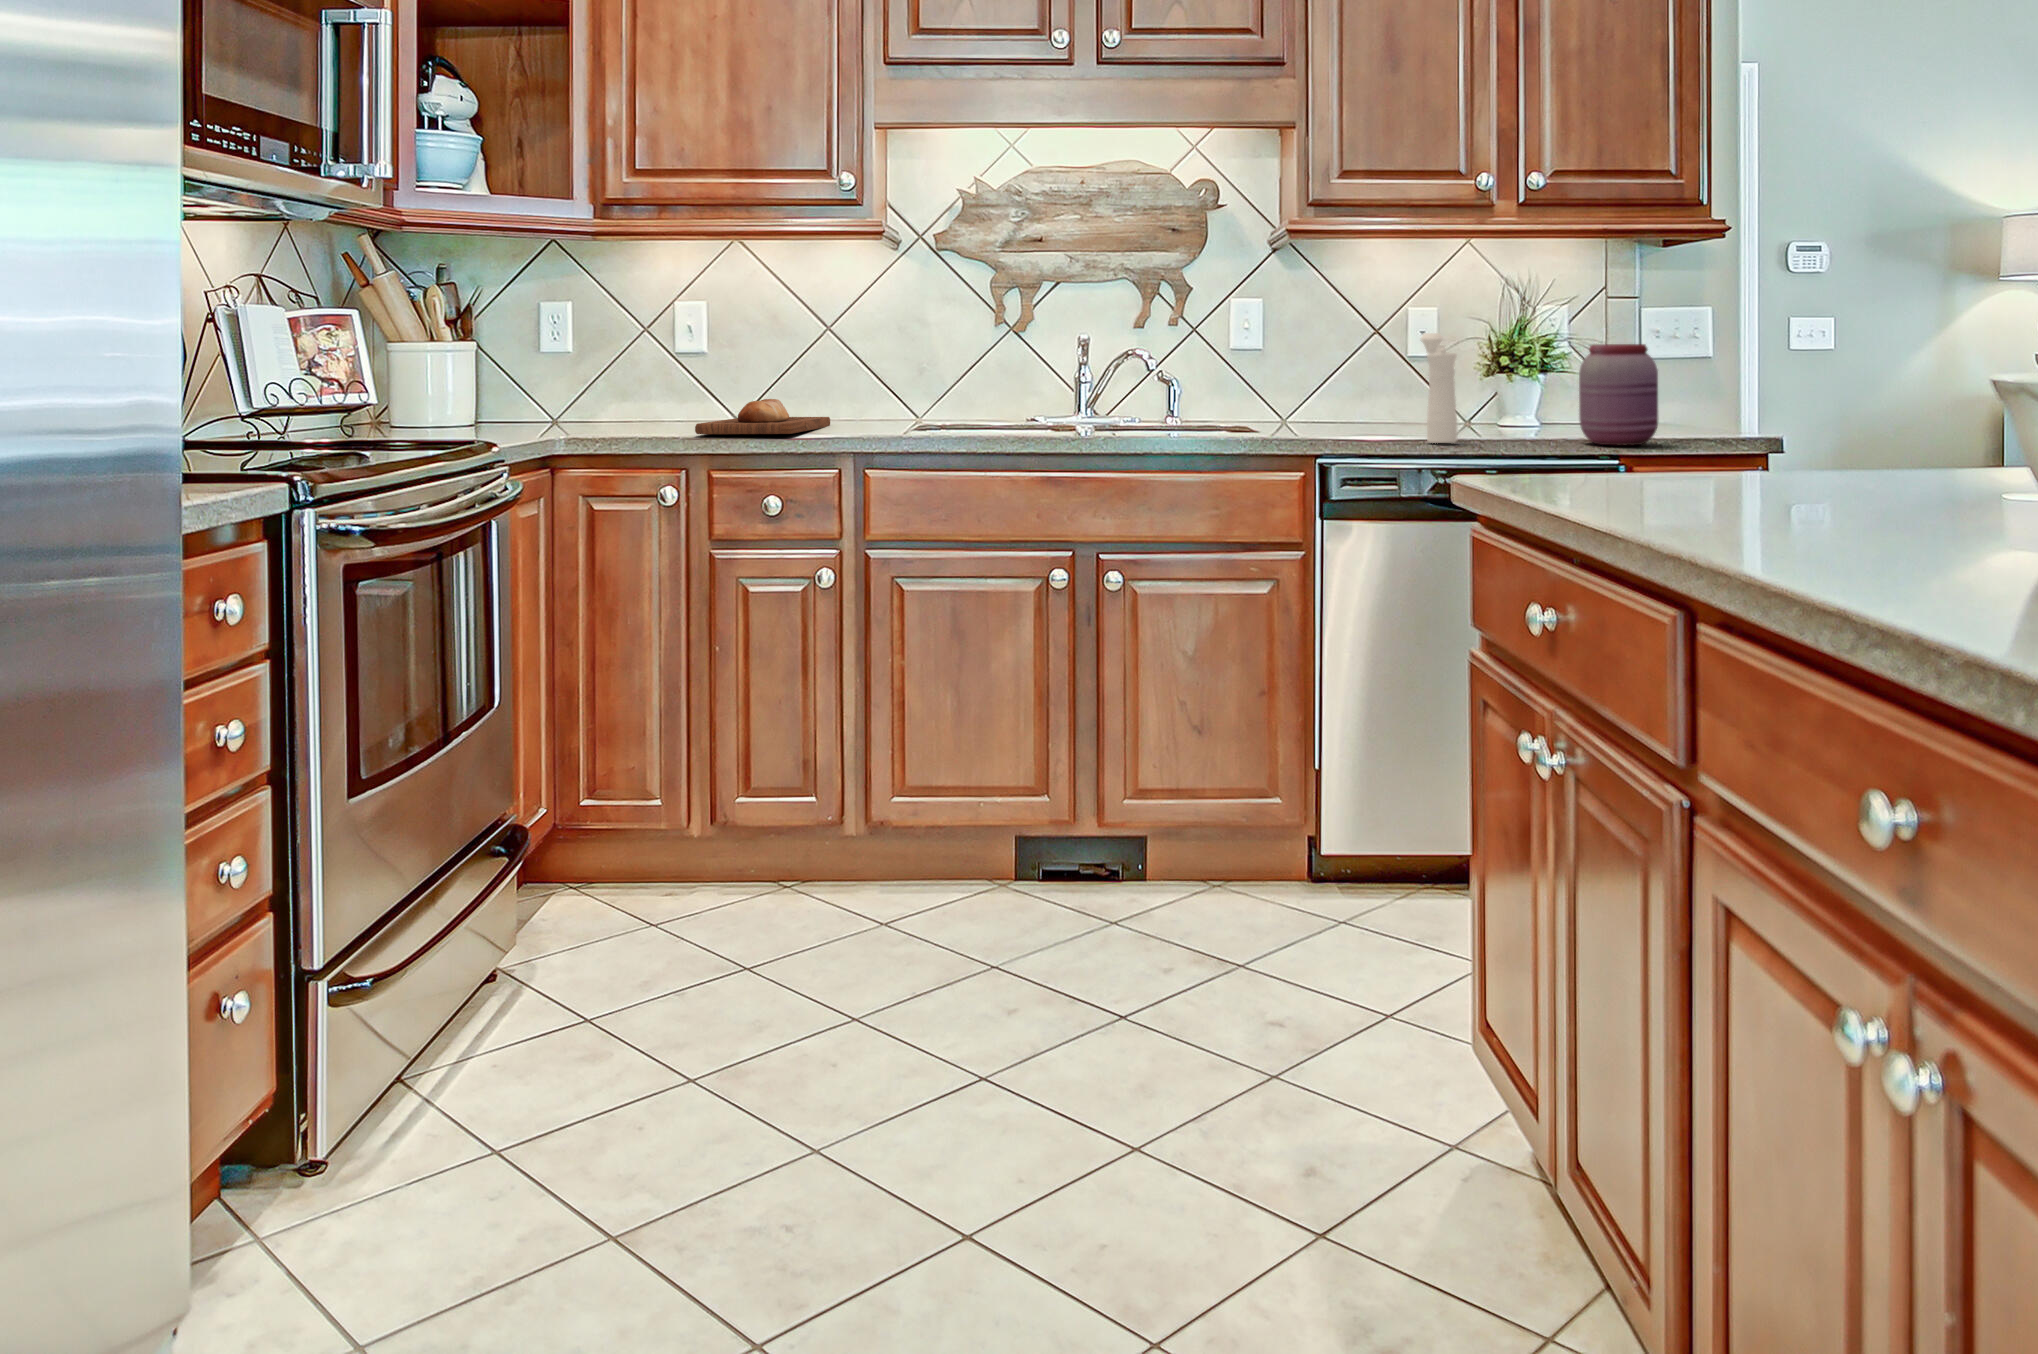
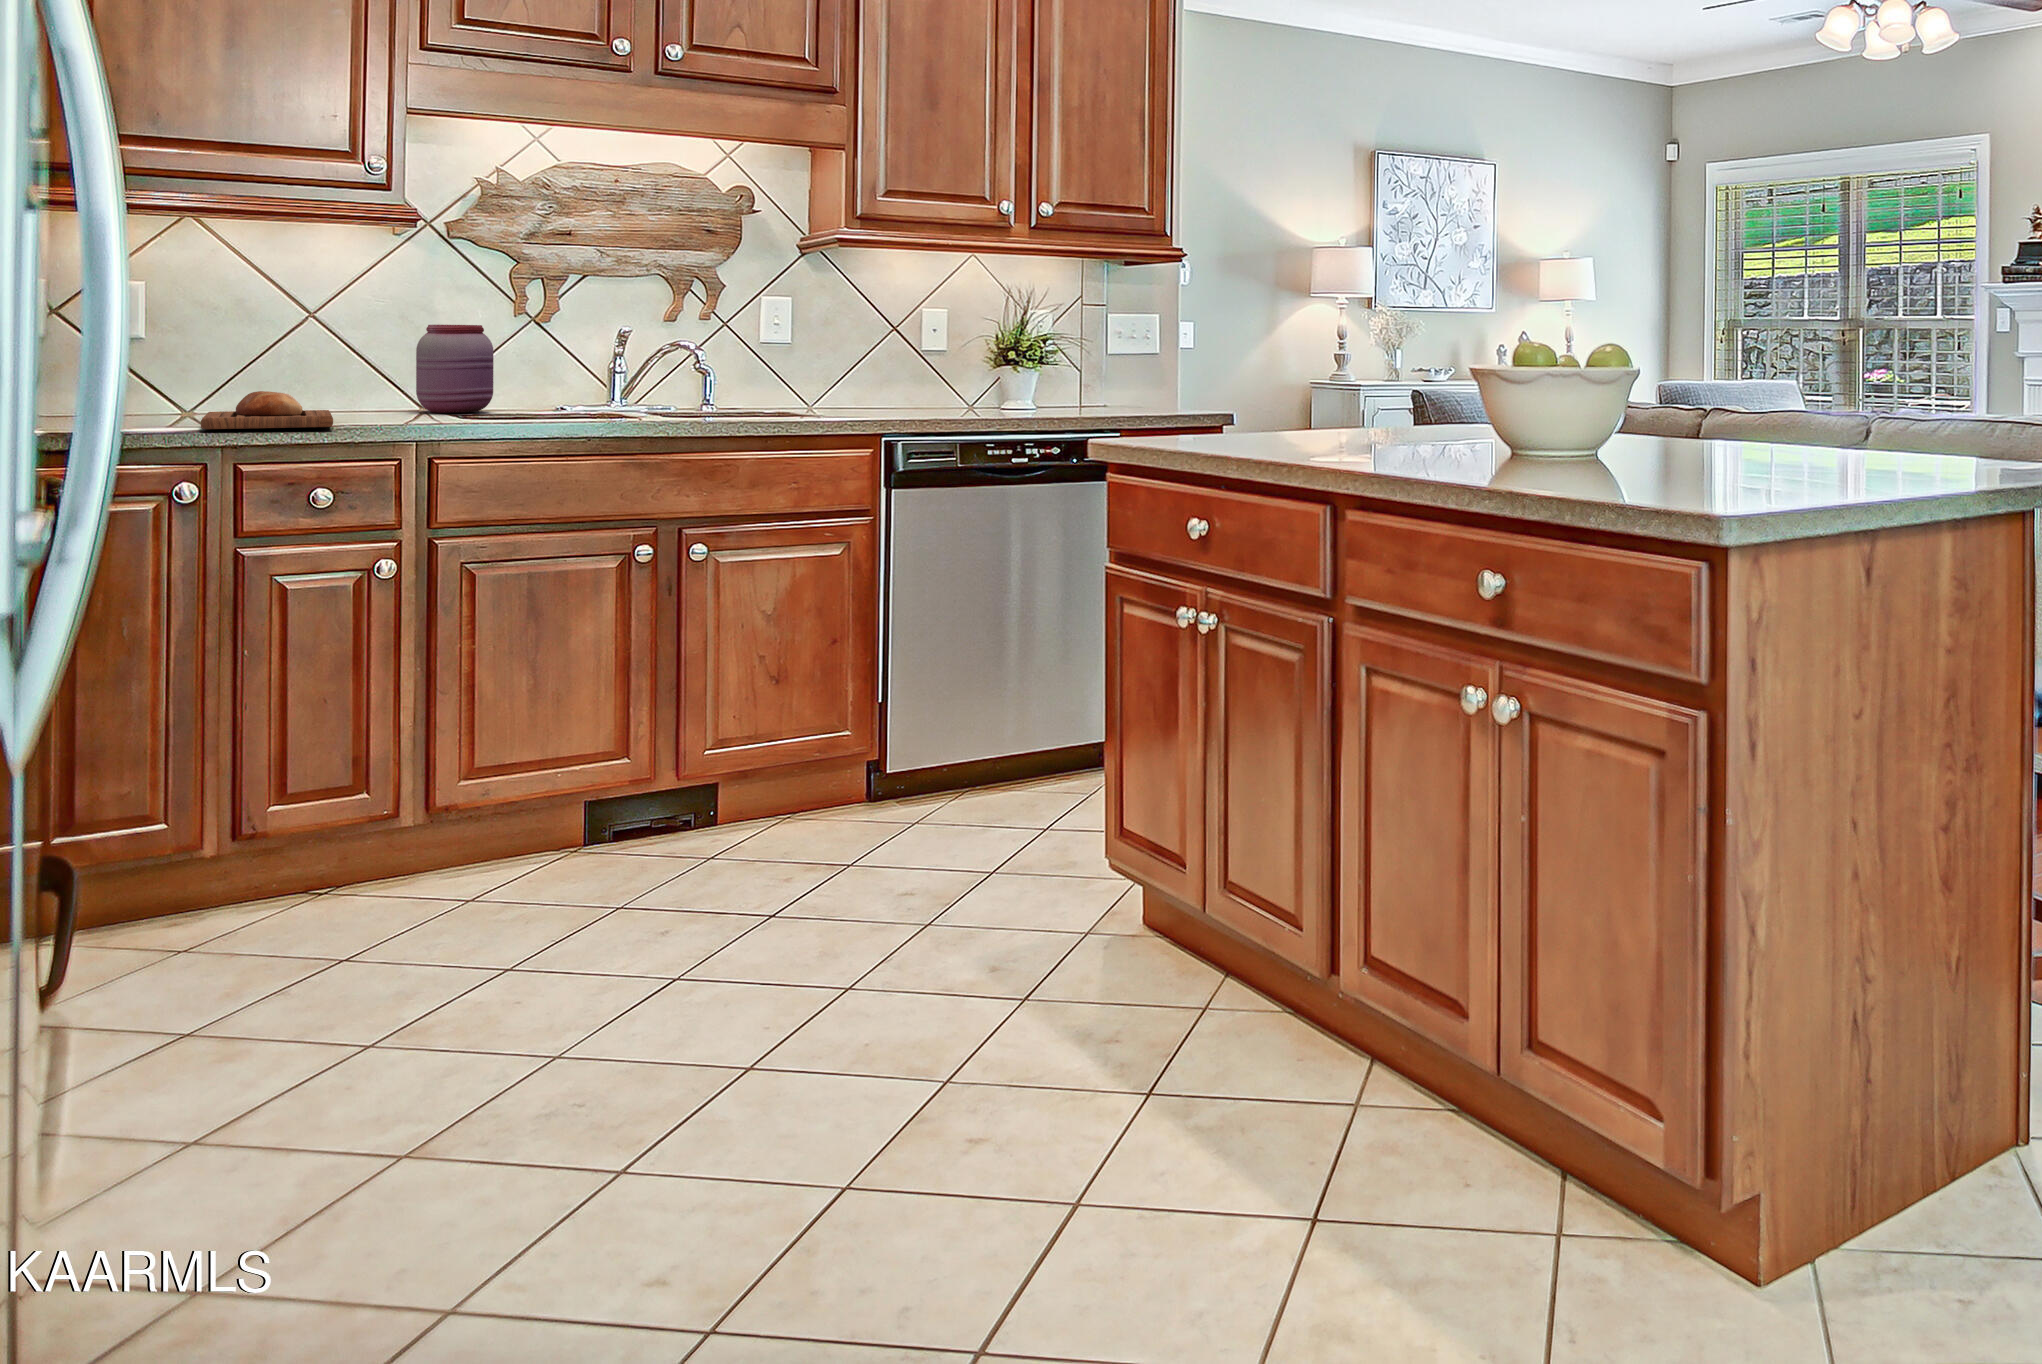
pepper mill: present [1421,333,1457,443] -> none [960,335,998,424]
jar: present [1579,344,1658,445] -> present [416,325,494,412]

